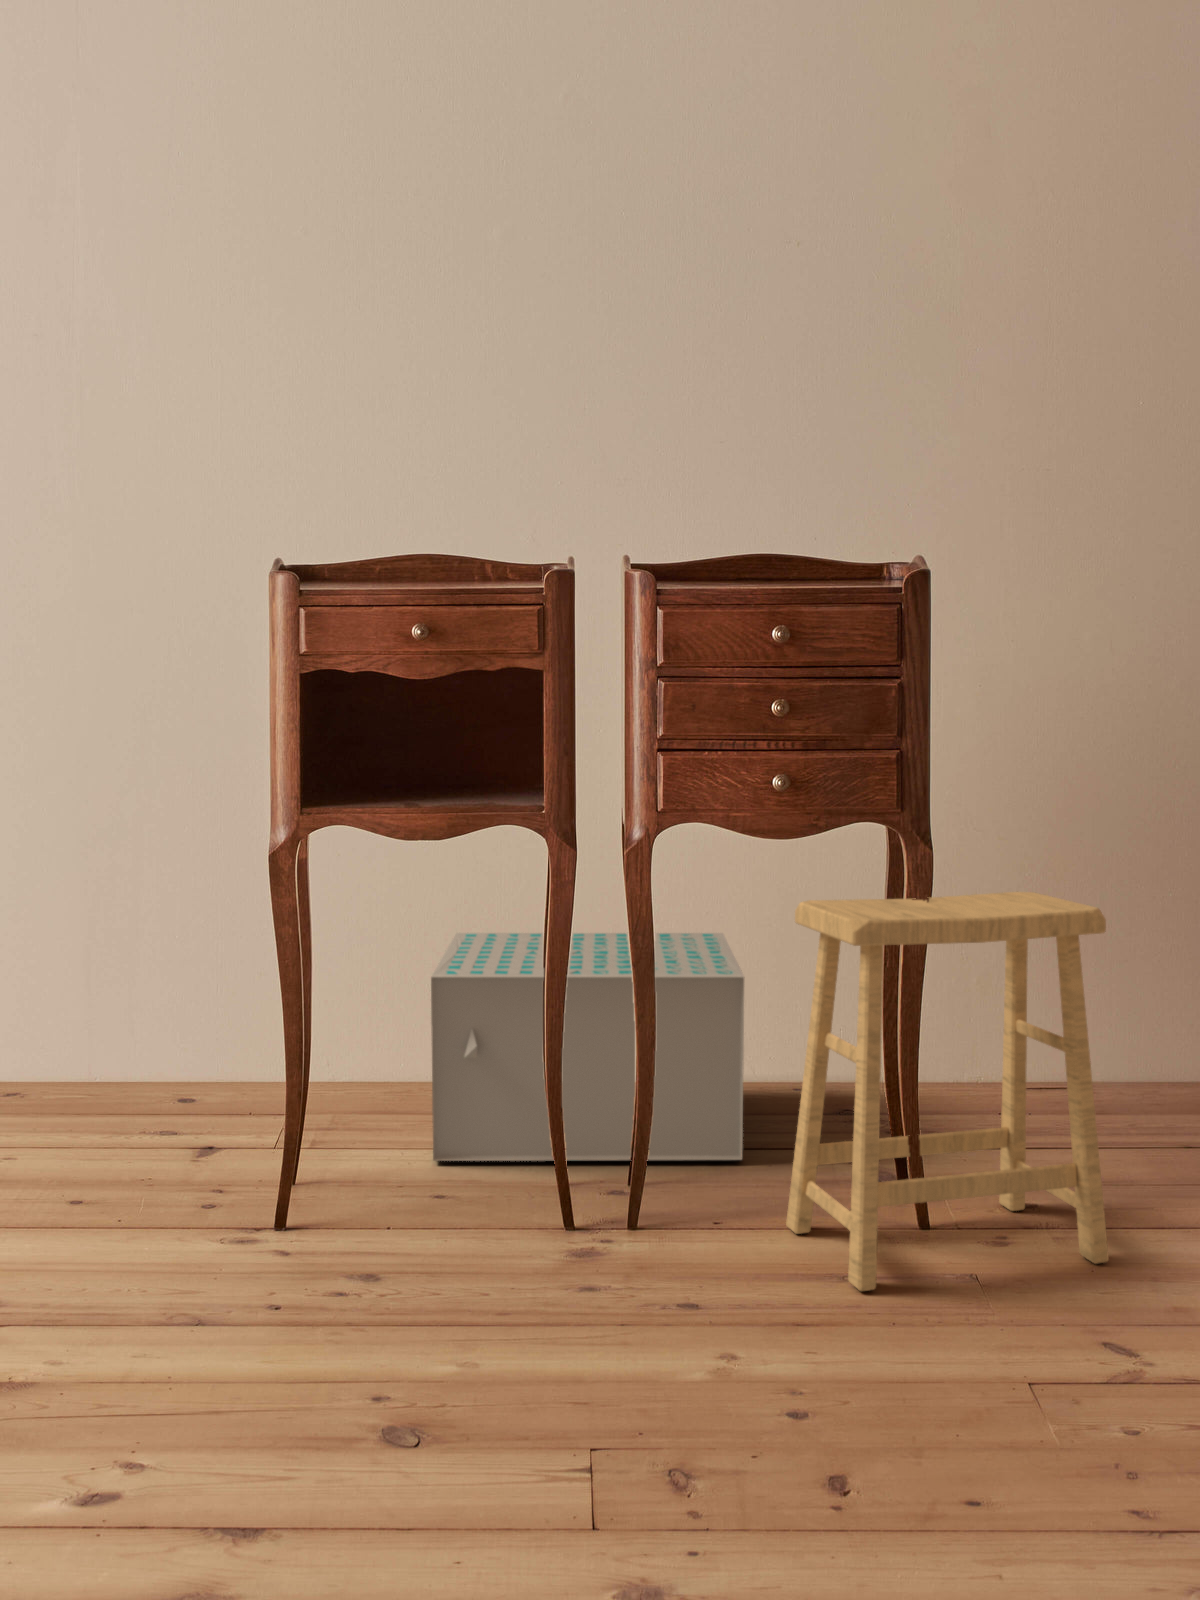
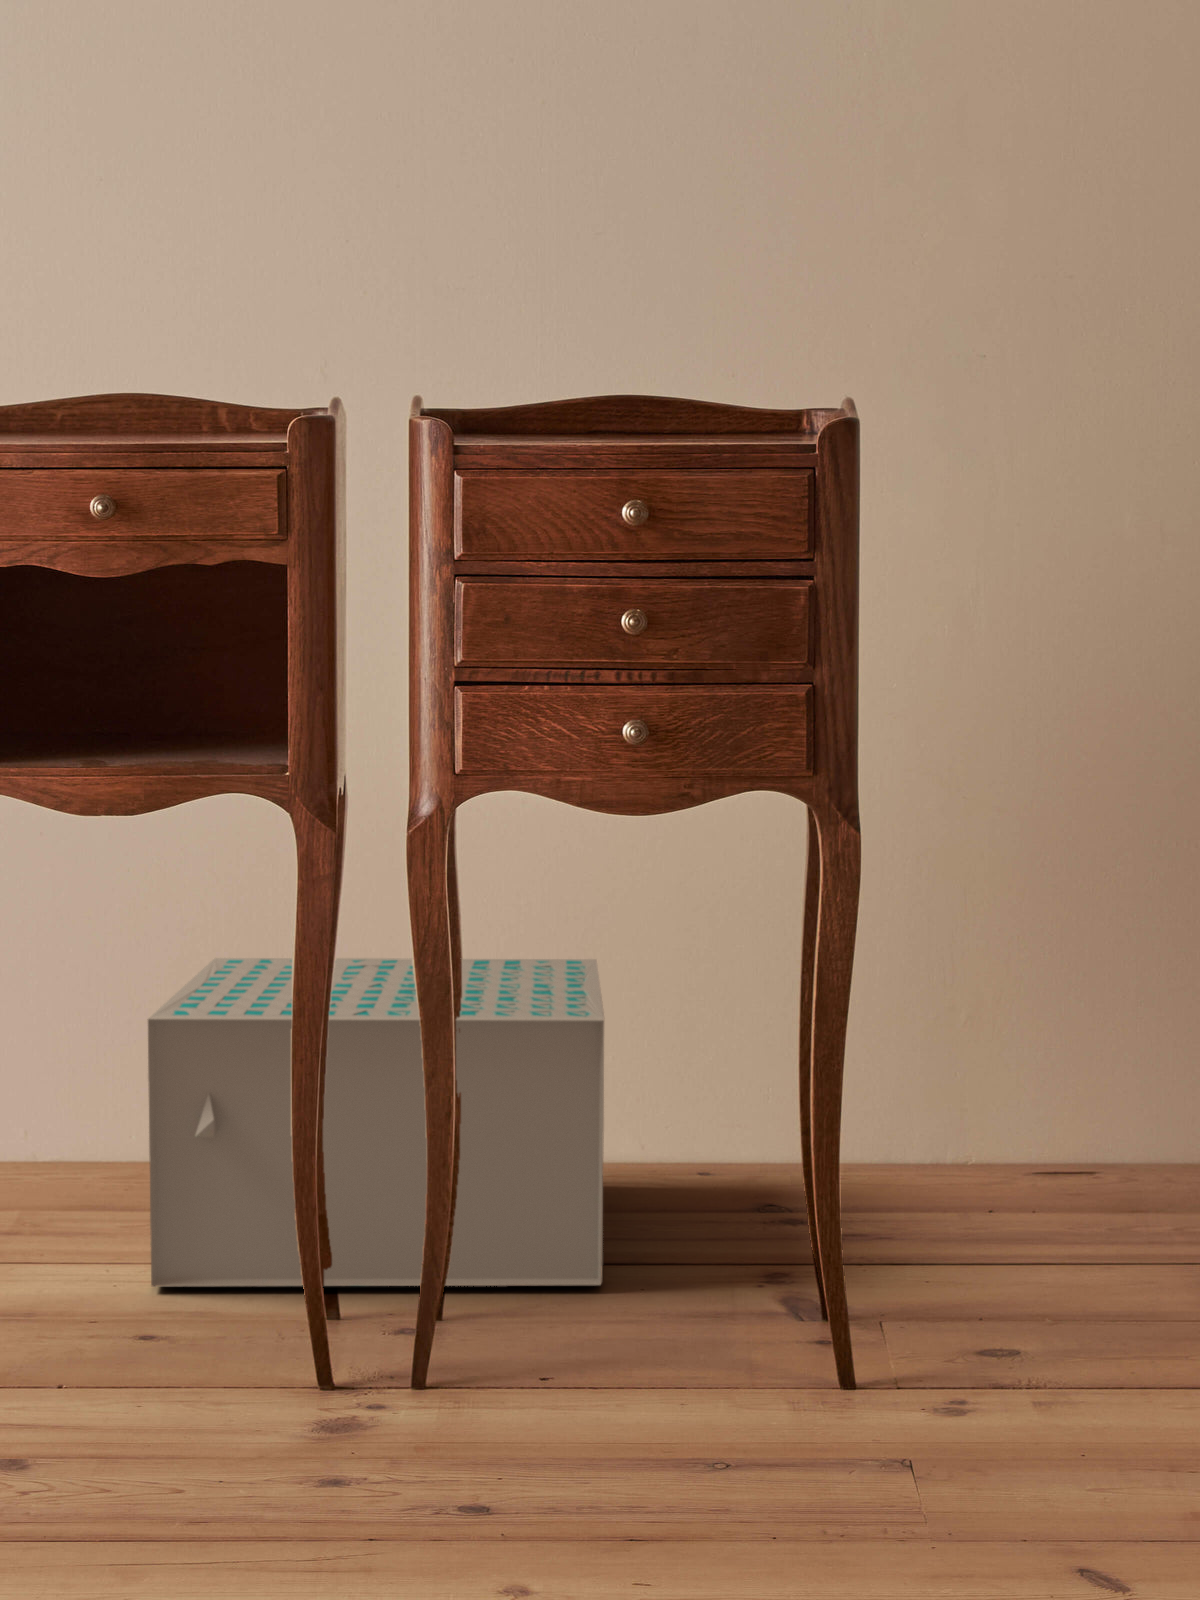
footstool: present [786,892,1109,1291] -> none [645,896,1108,1485]

